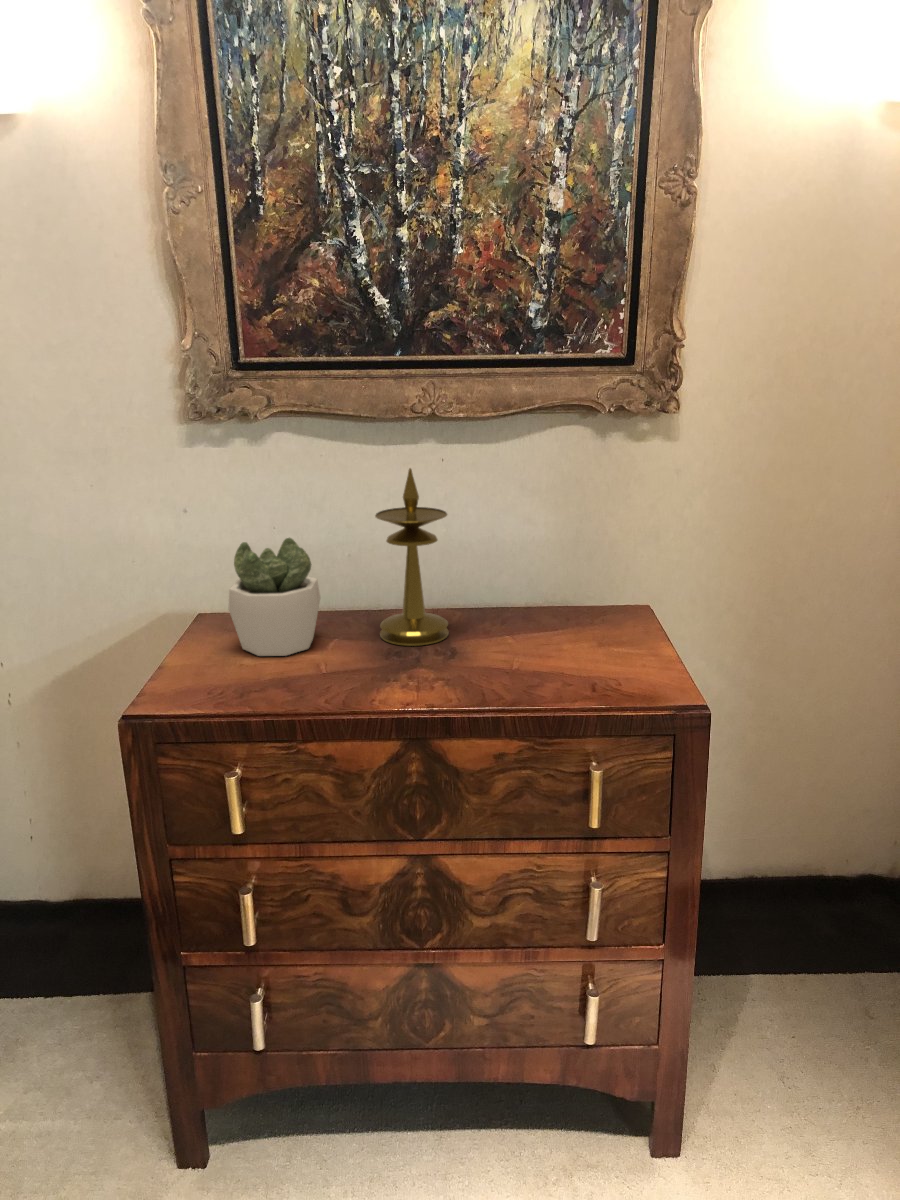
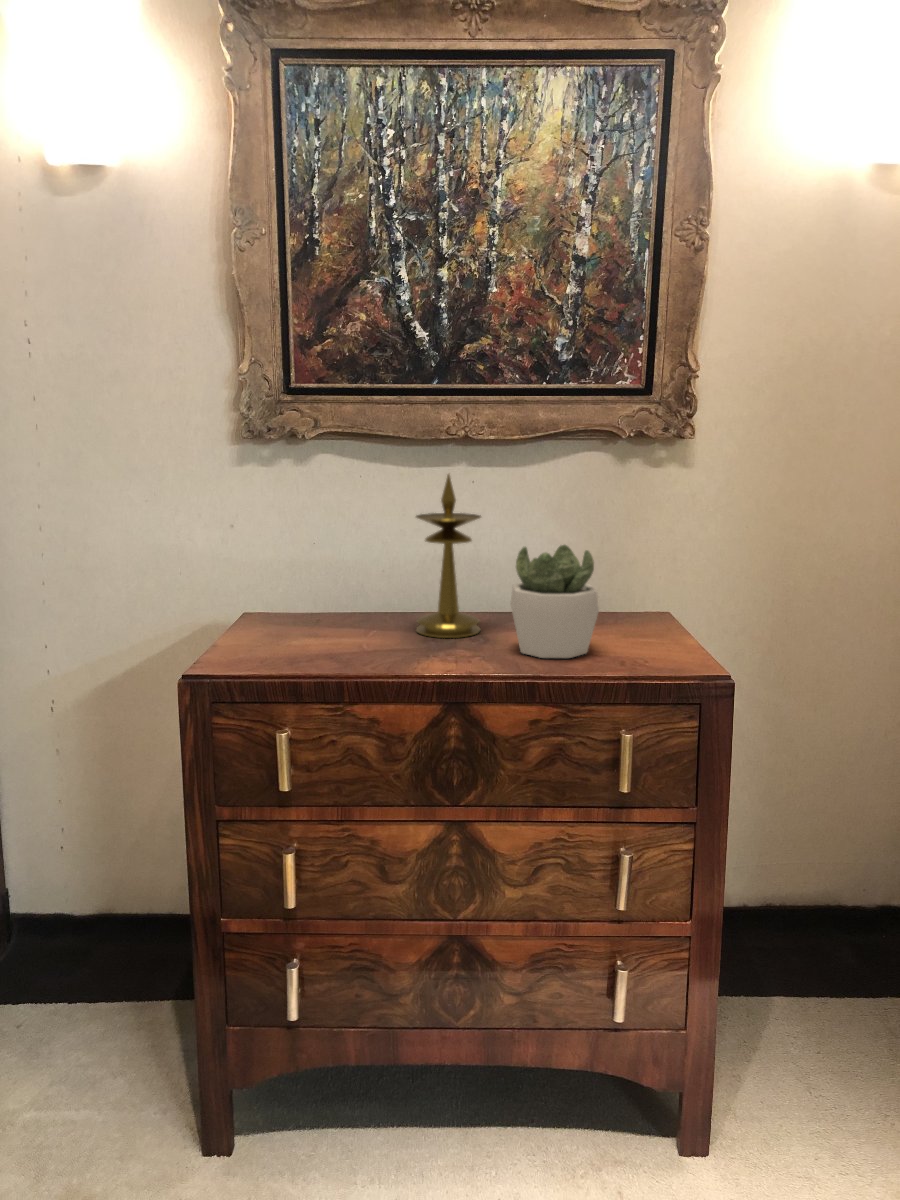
succulent plant: present [228,538,320,656] -> present [511,545,599,658]

